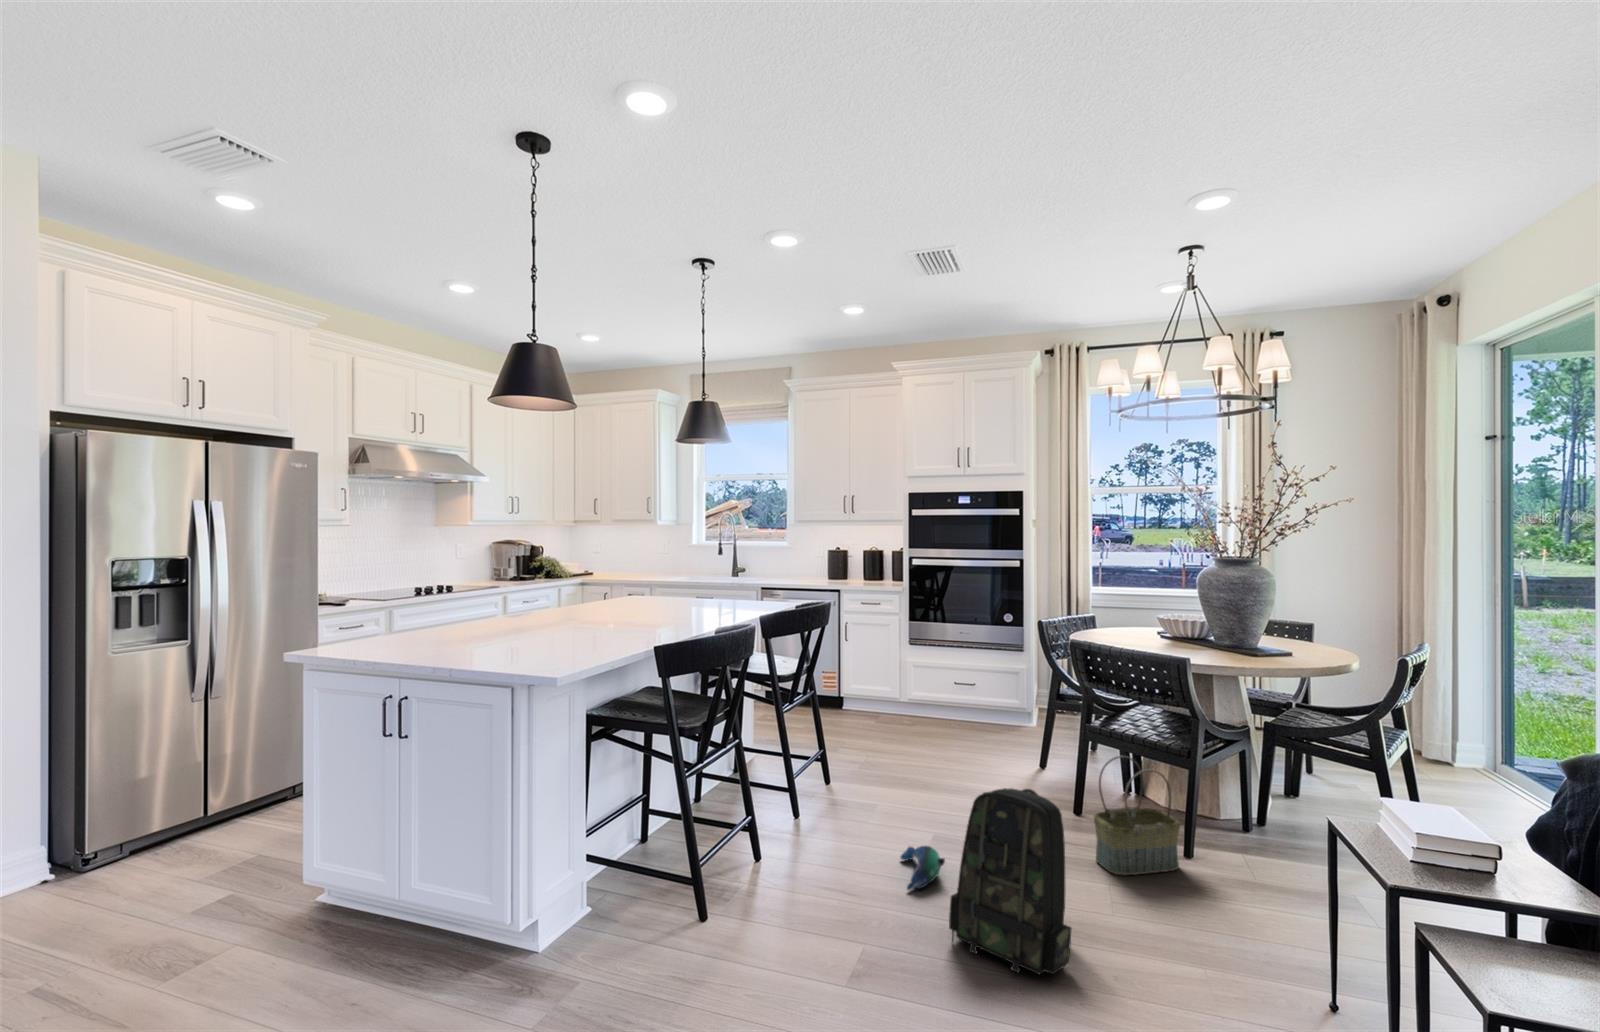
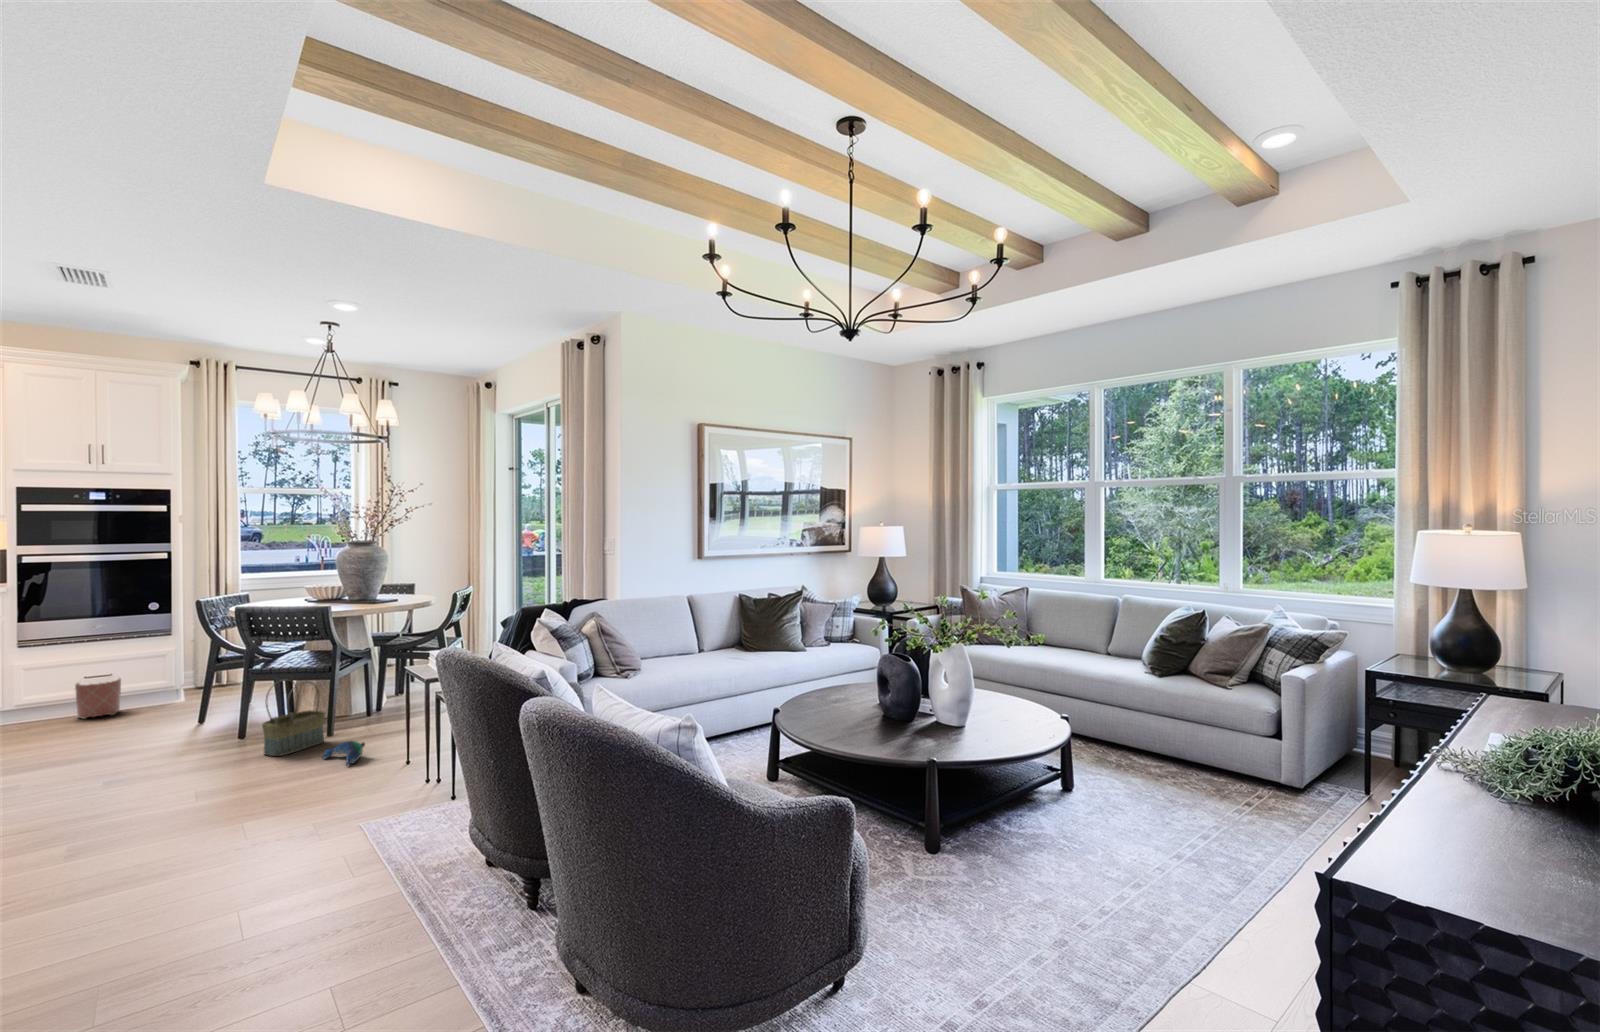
planter: none [947,687,982,730] -> present [75,677,121,719]
backpack: present [949,788,1072,974] -> none [157,701,259,819]
plush toy: present [901,846,945,890] -> present [322,741,365,766]

